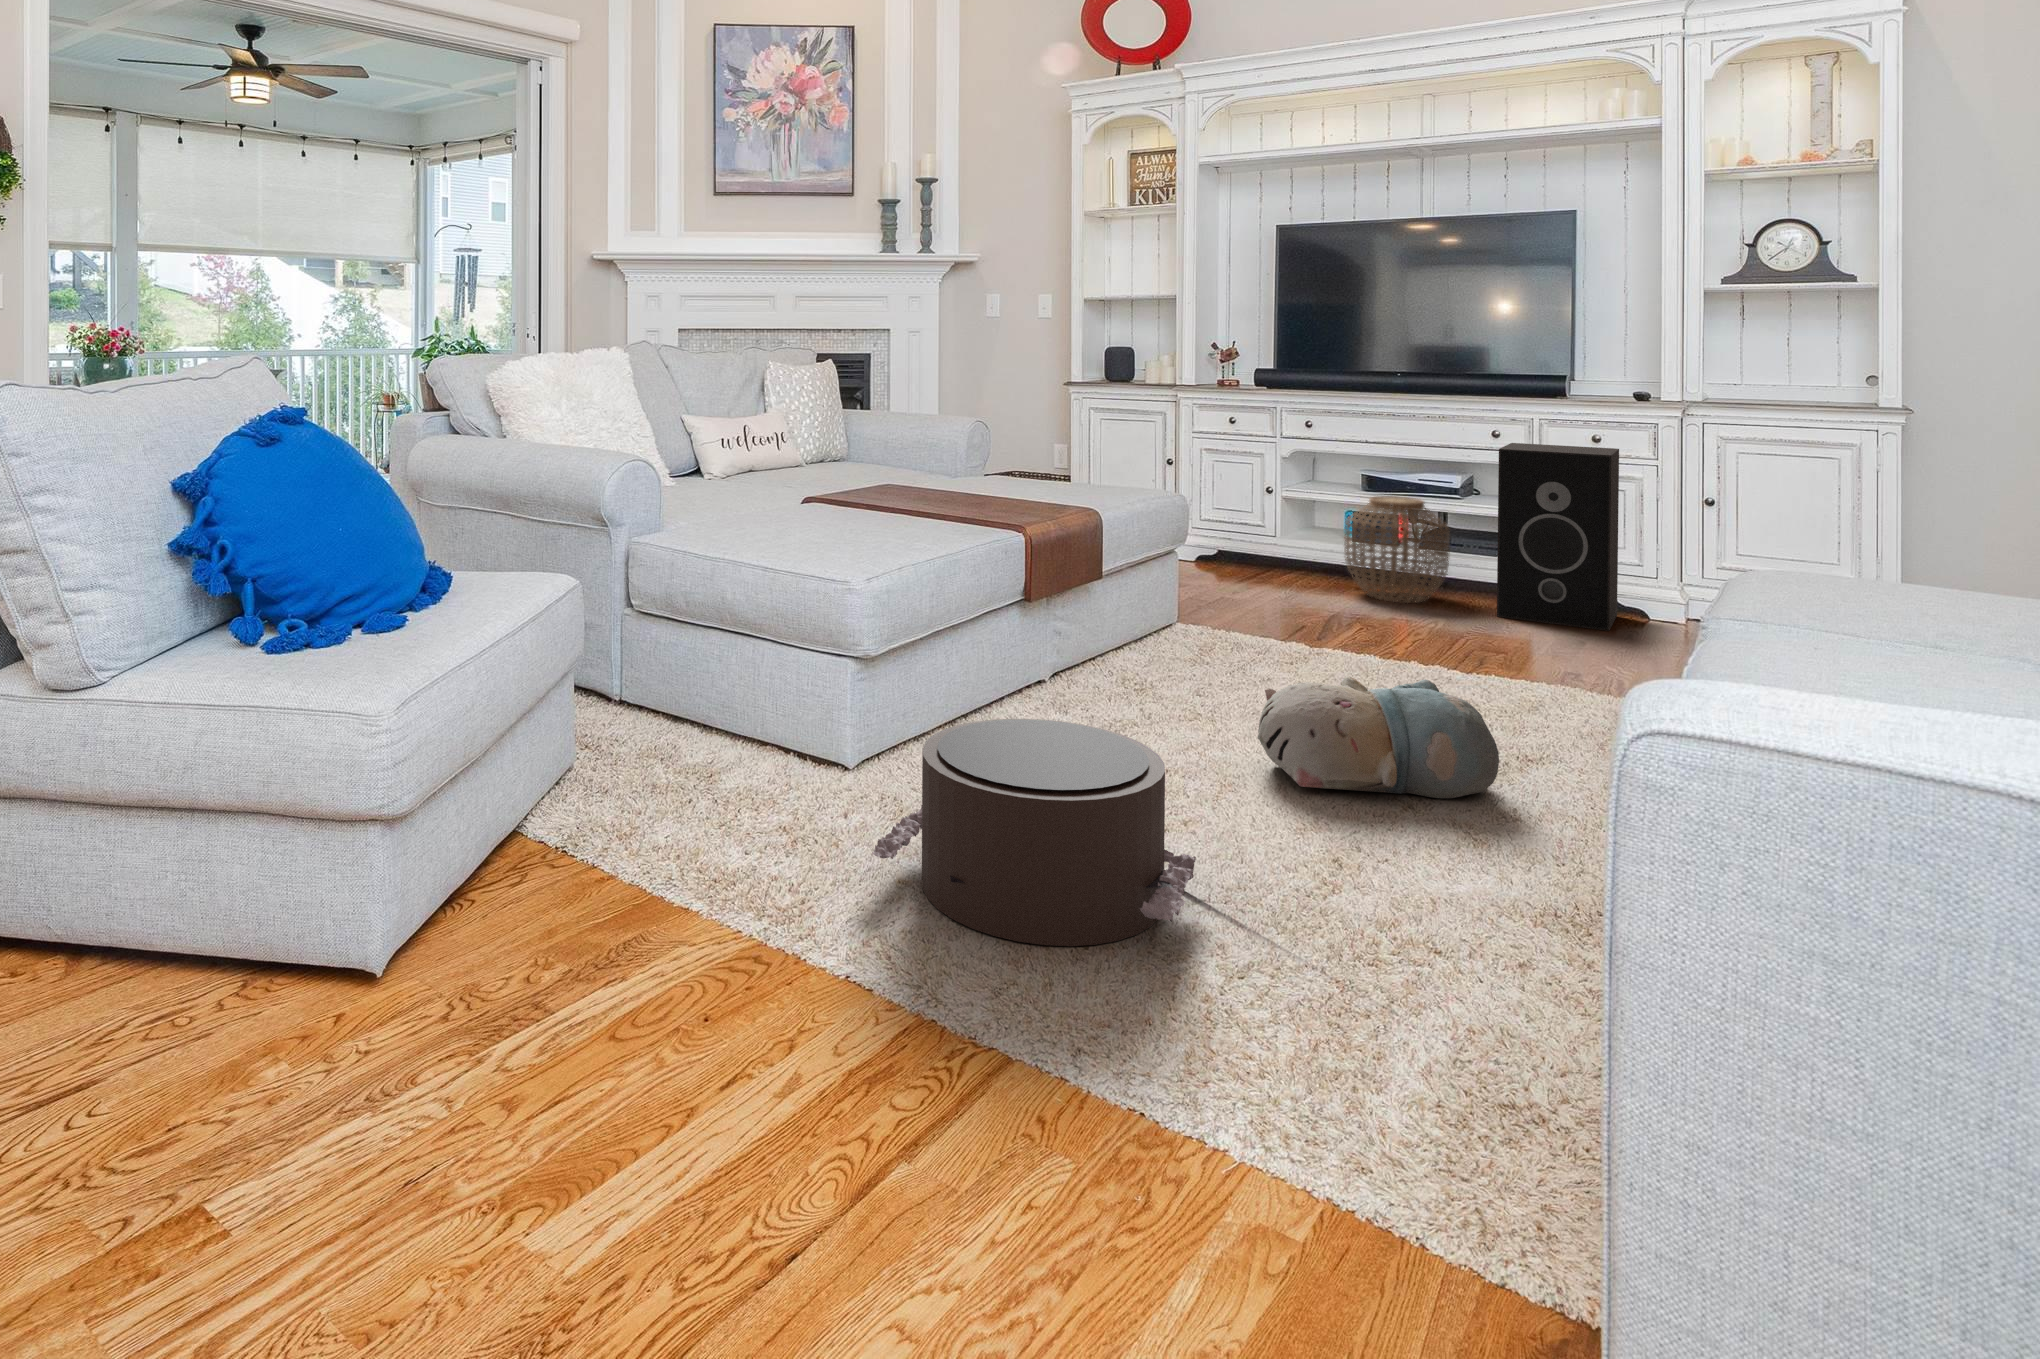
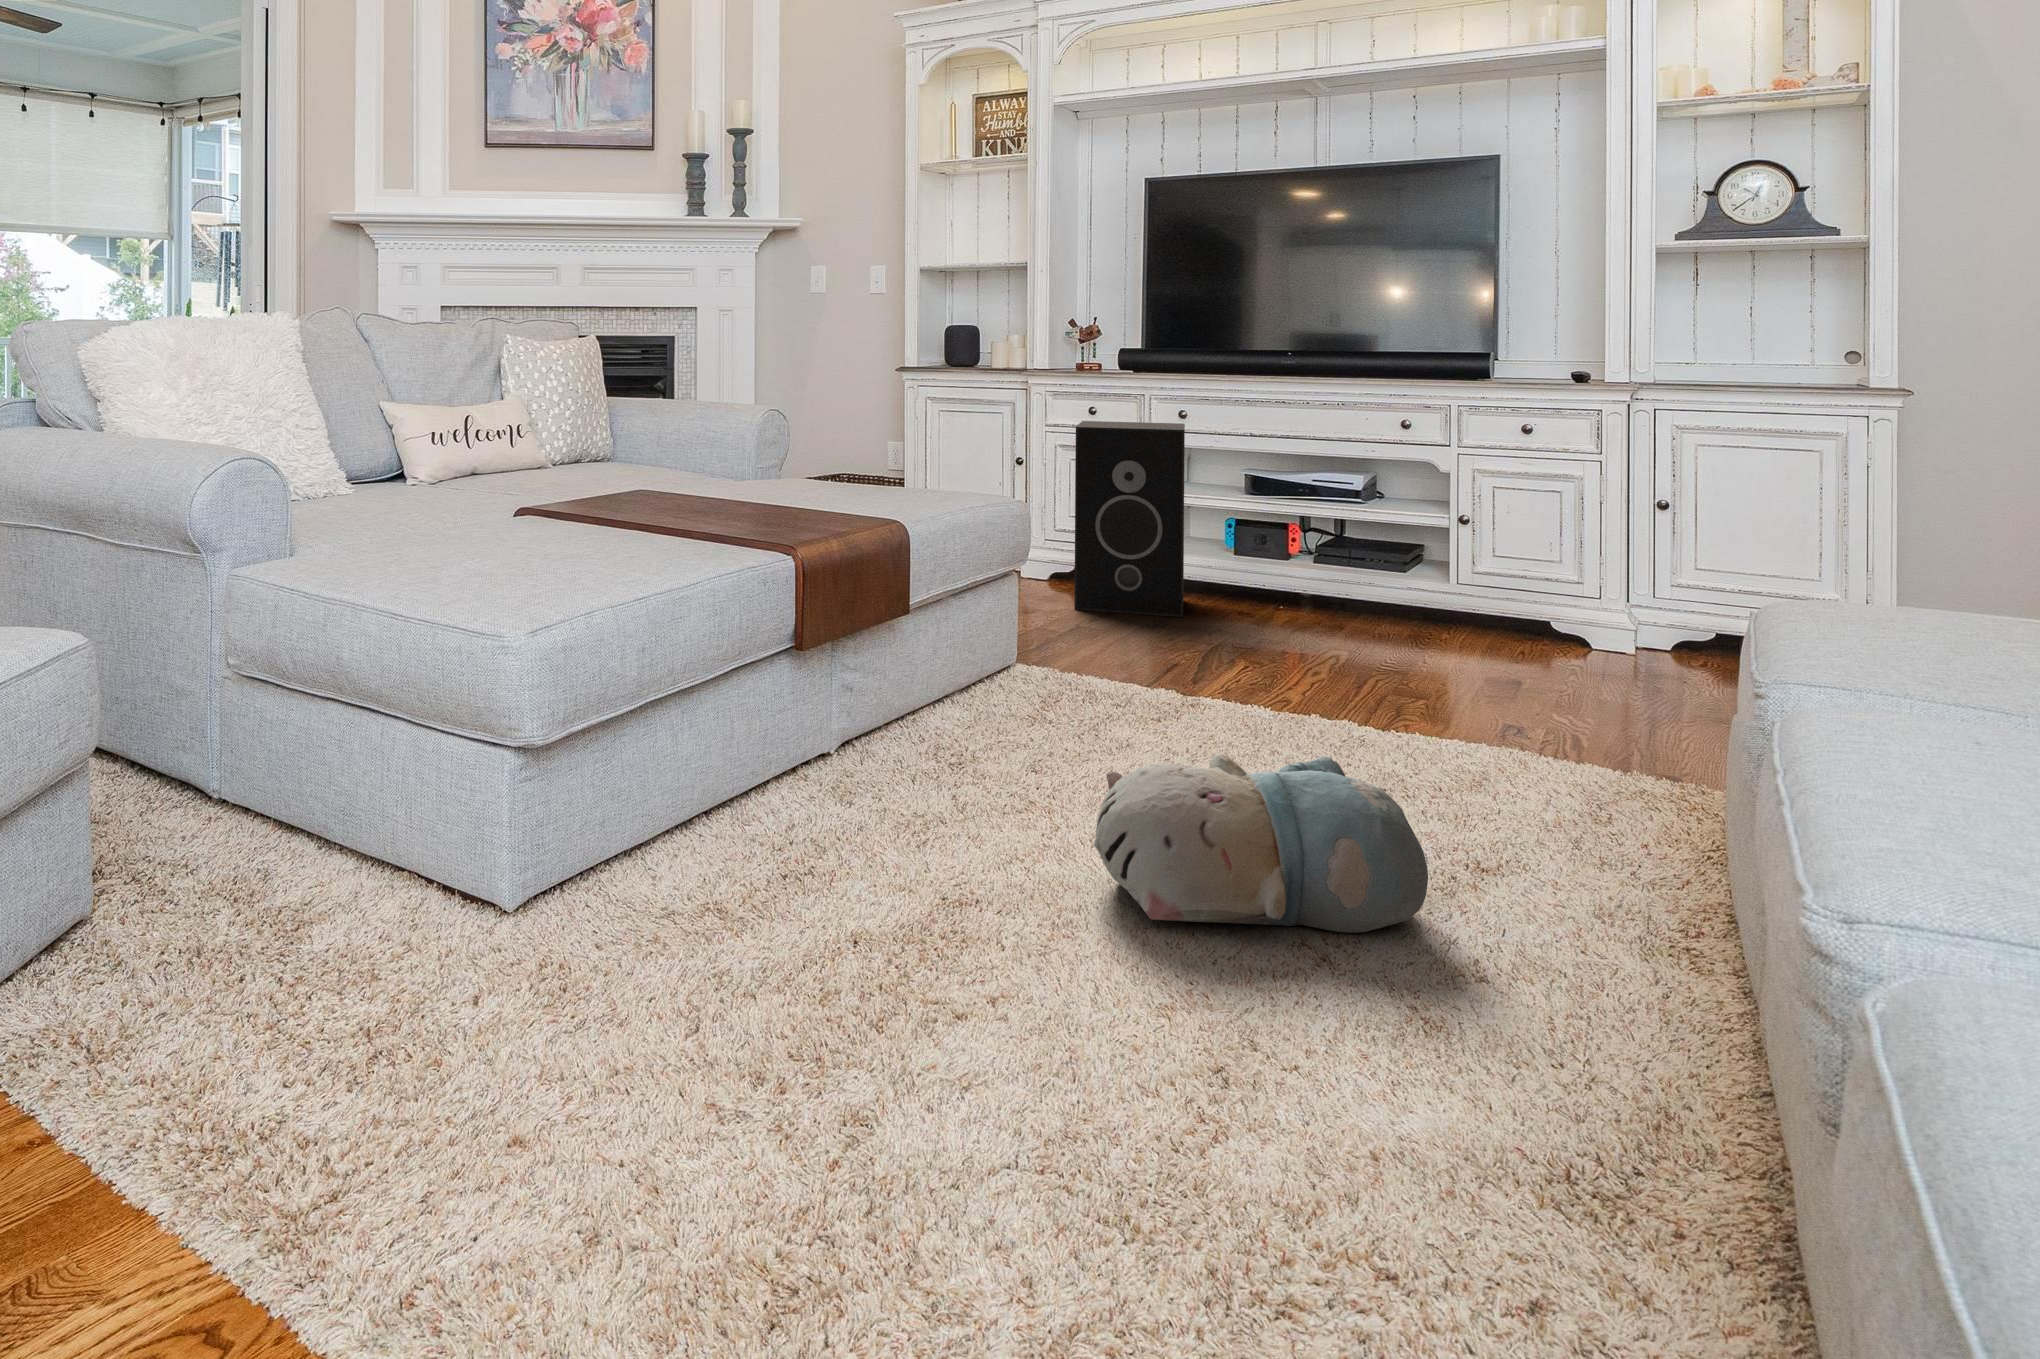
speaker: present [1497,443,1619,631] -> present [1074,421,1185,617]
woven basket: present [1344,496,1449,602] -> none [1226,503,1352,635]
pouf: present [872,719,1196,946] -> none [464,841,976,1246]

